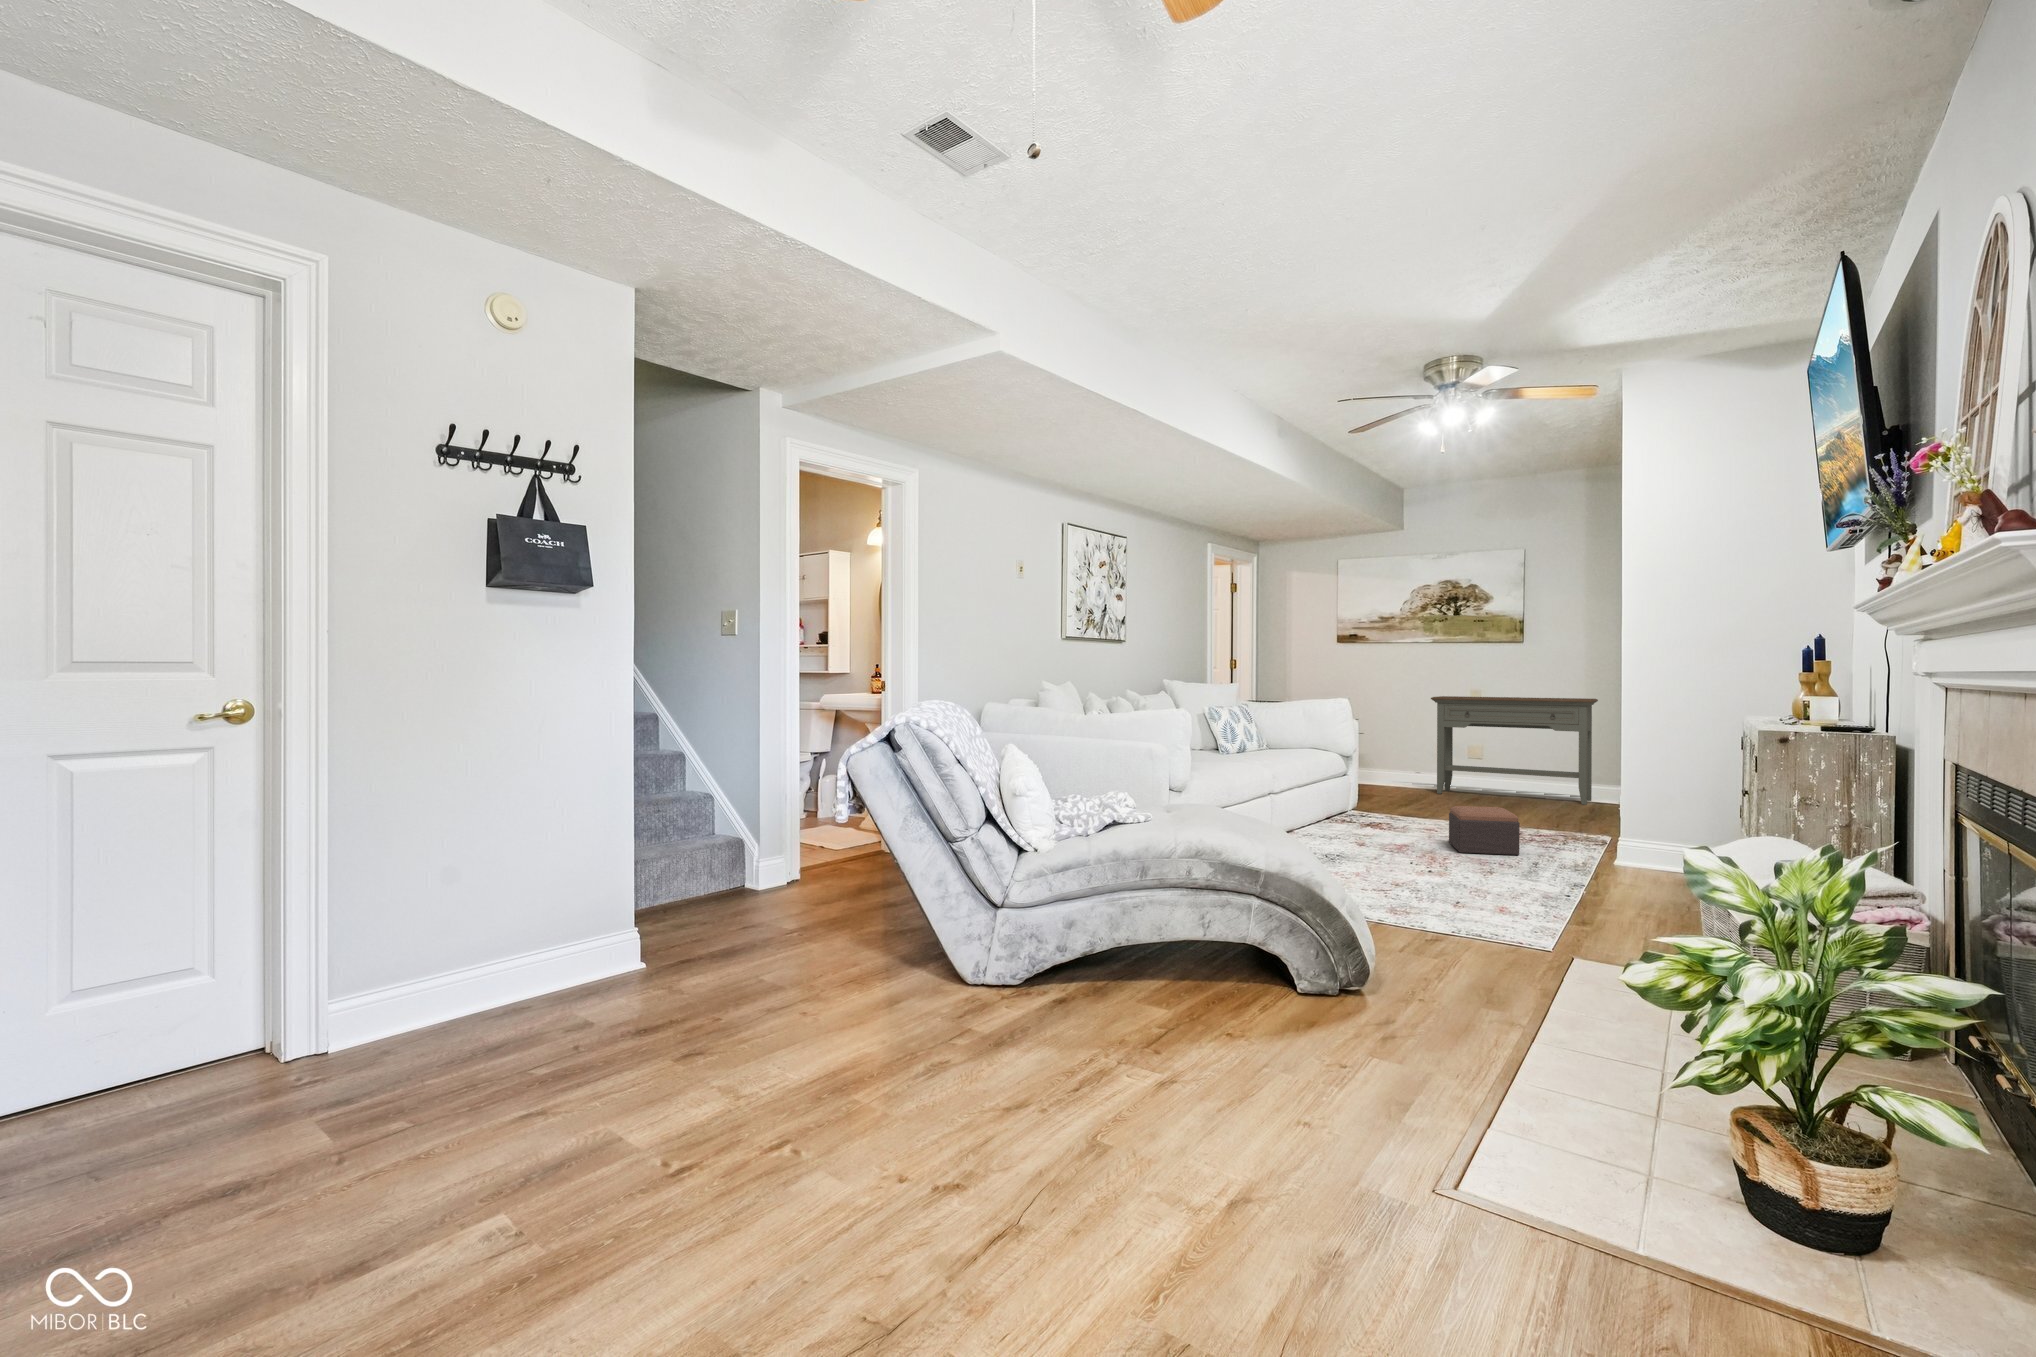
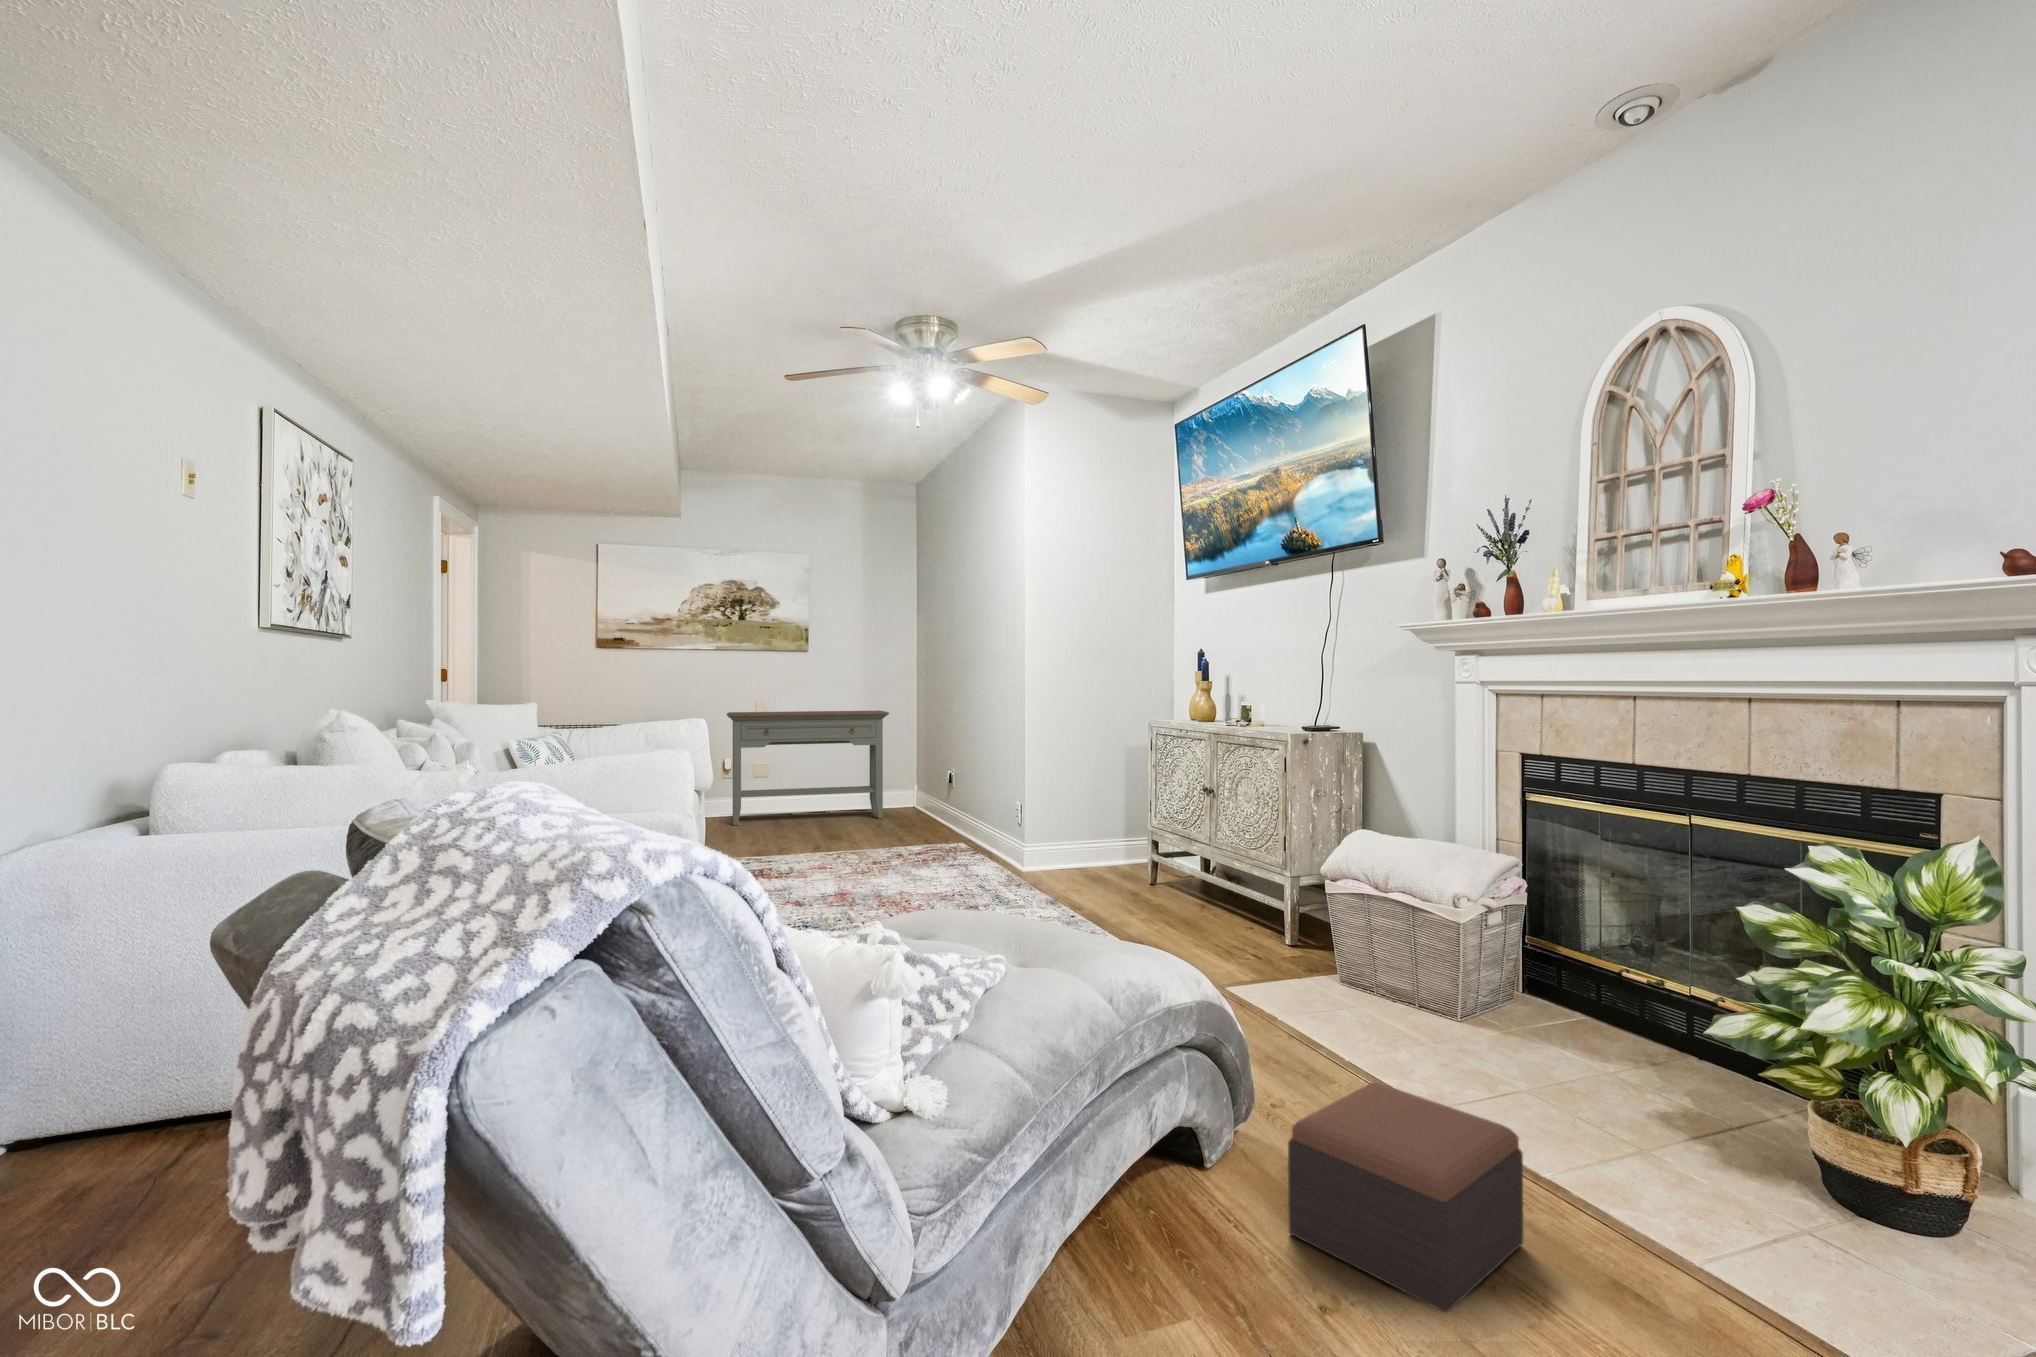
footstool: present [1449,806,1520,855] -> present [1288,1082,1523,1312]

